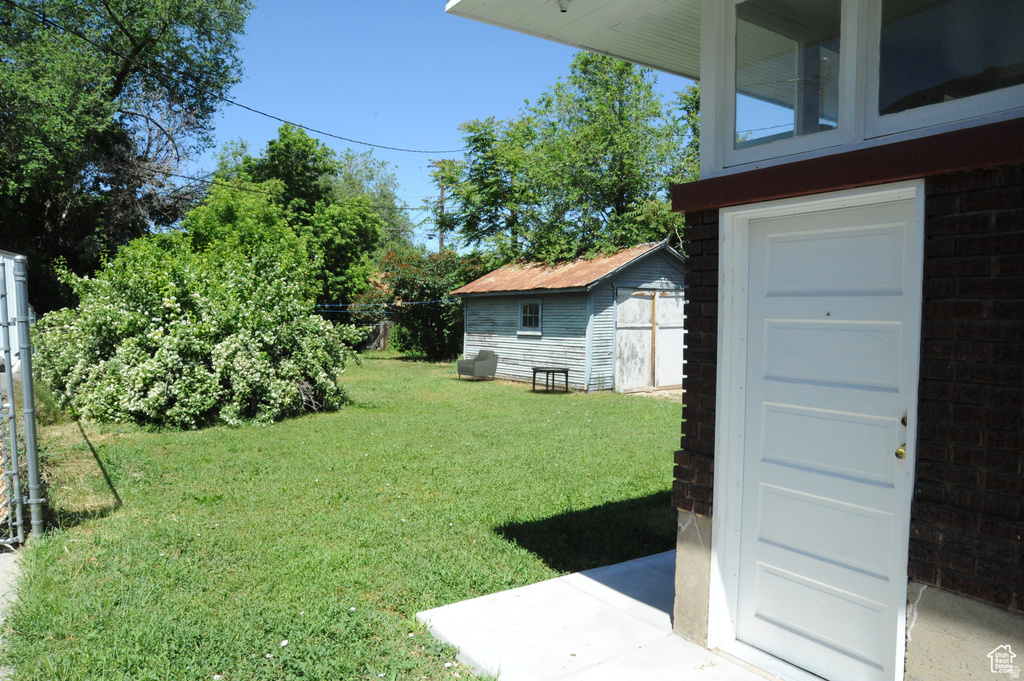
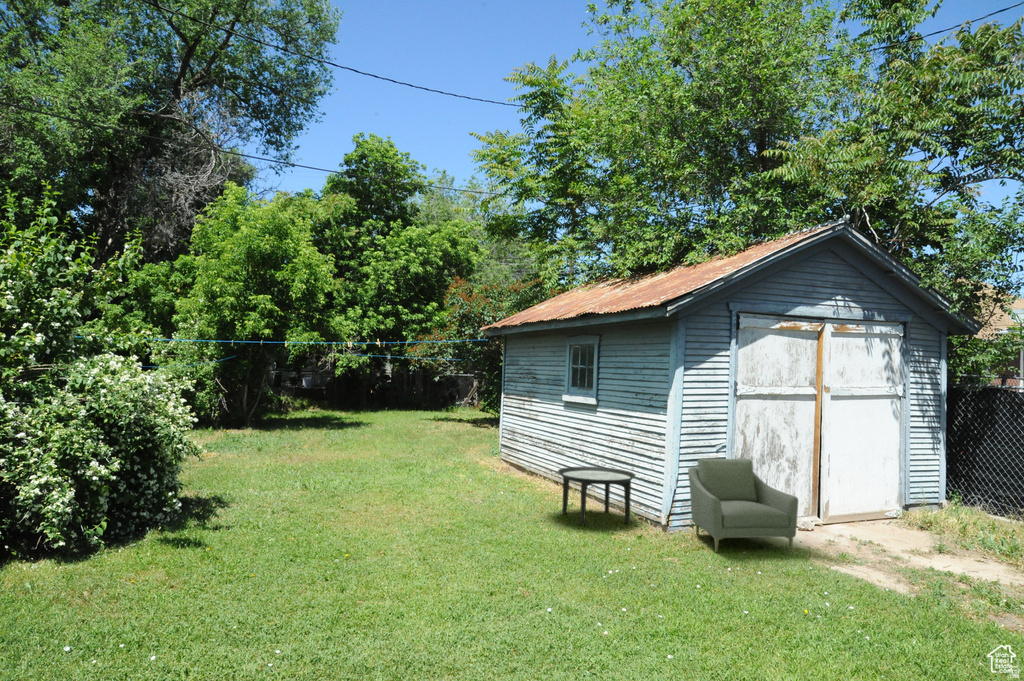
chair: present [458,350,499,382] -> present [688,458,798,552]

